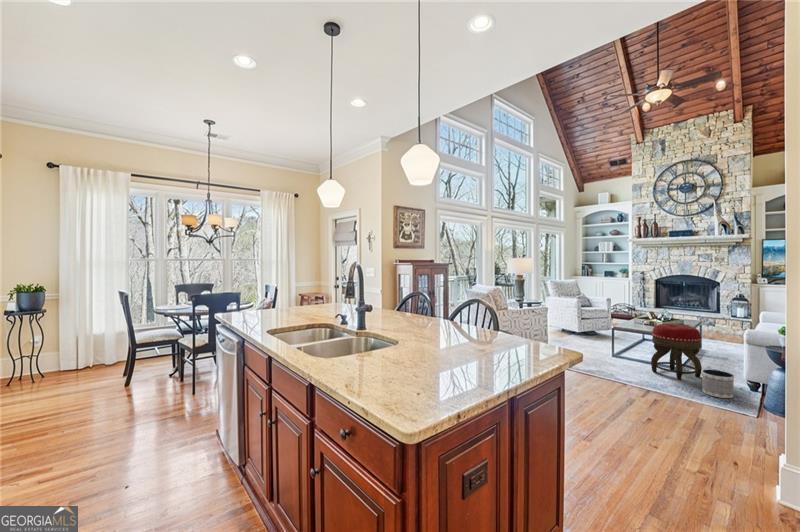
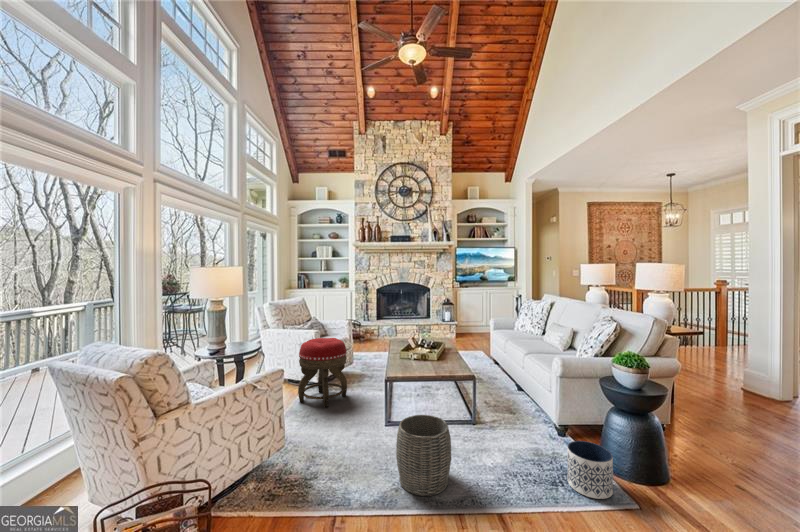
footstool: present [651,324,702,380] -> present [298,338,347,407]
woven basket: none [596,340,628,374] -> present [396,415,451,496]

